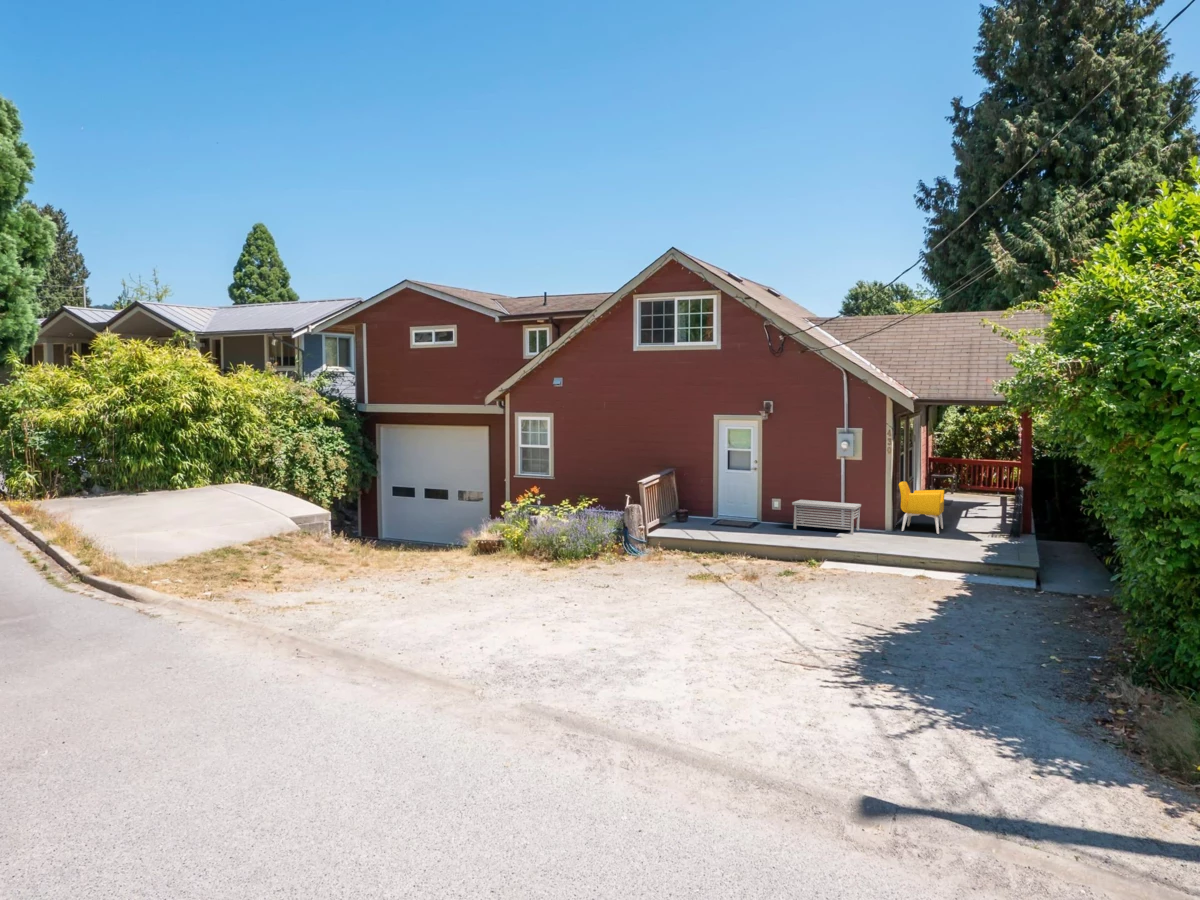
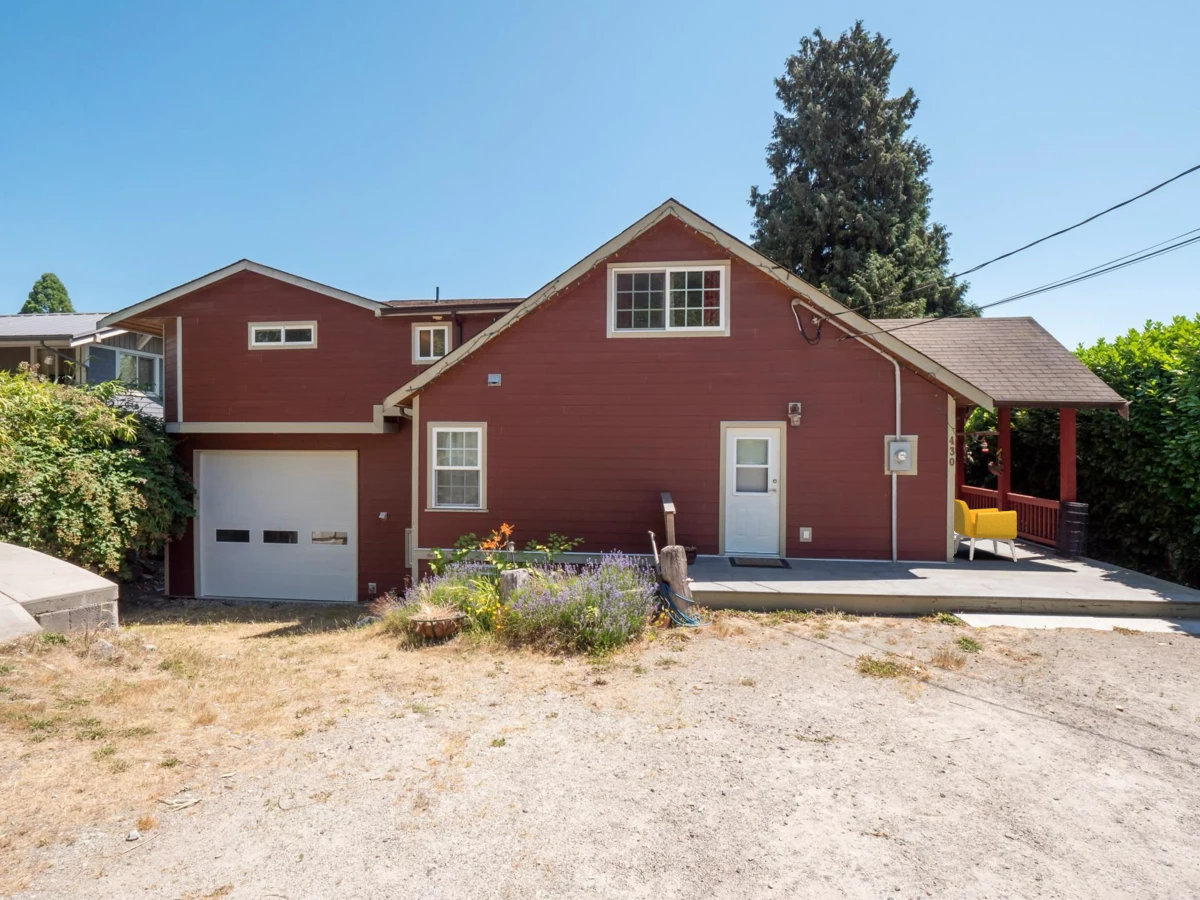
storage bench: present [792,500,861,534] -> none [841,527,934,568]

